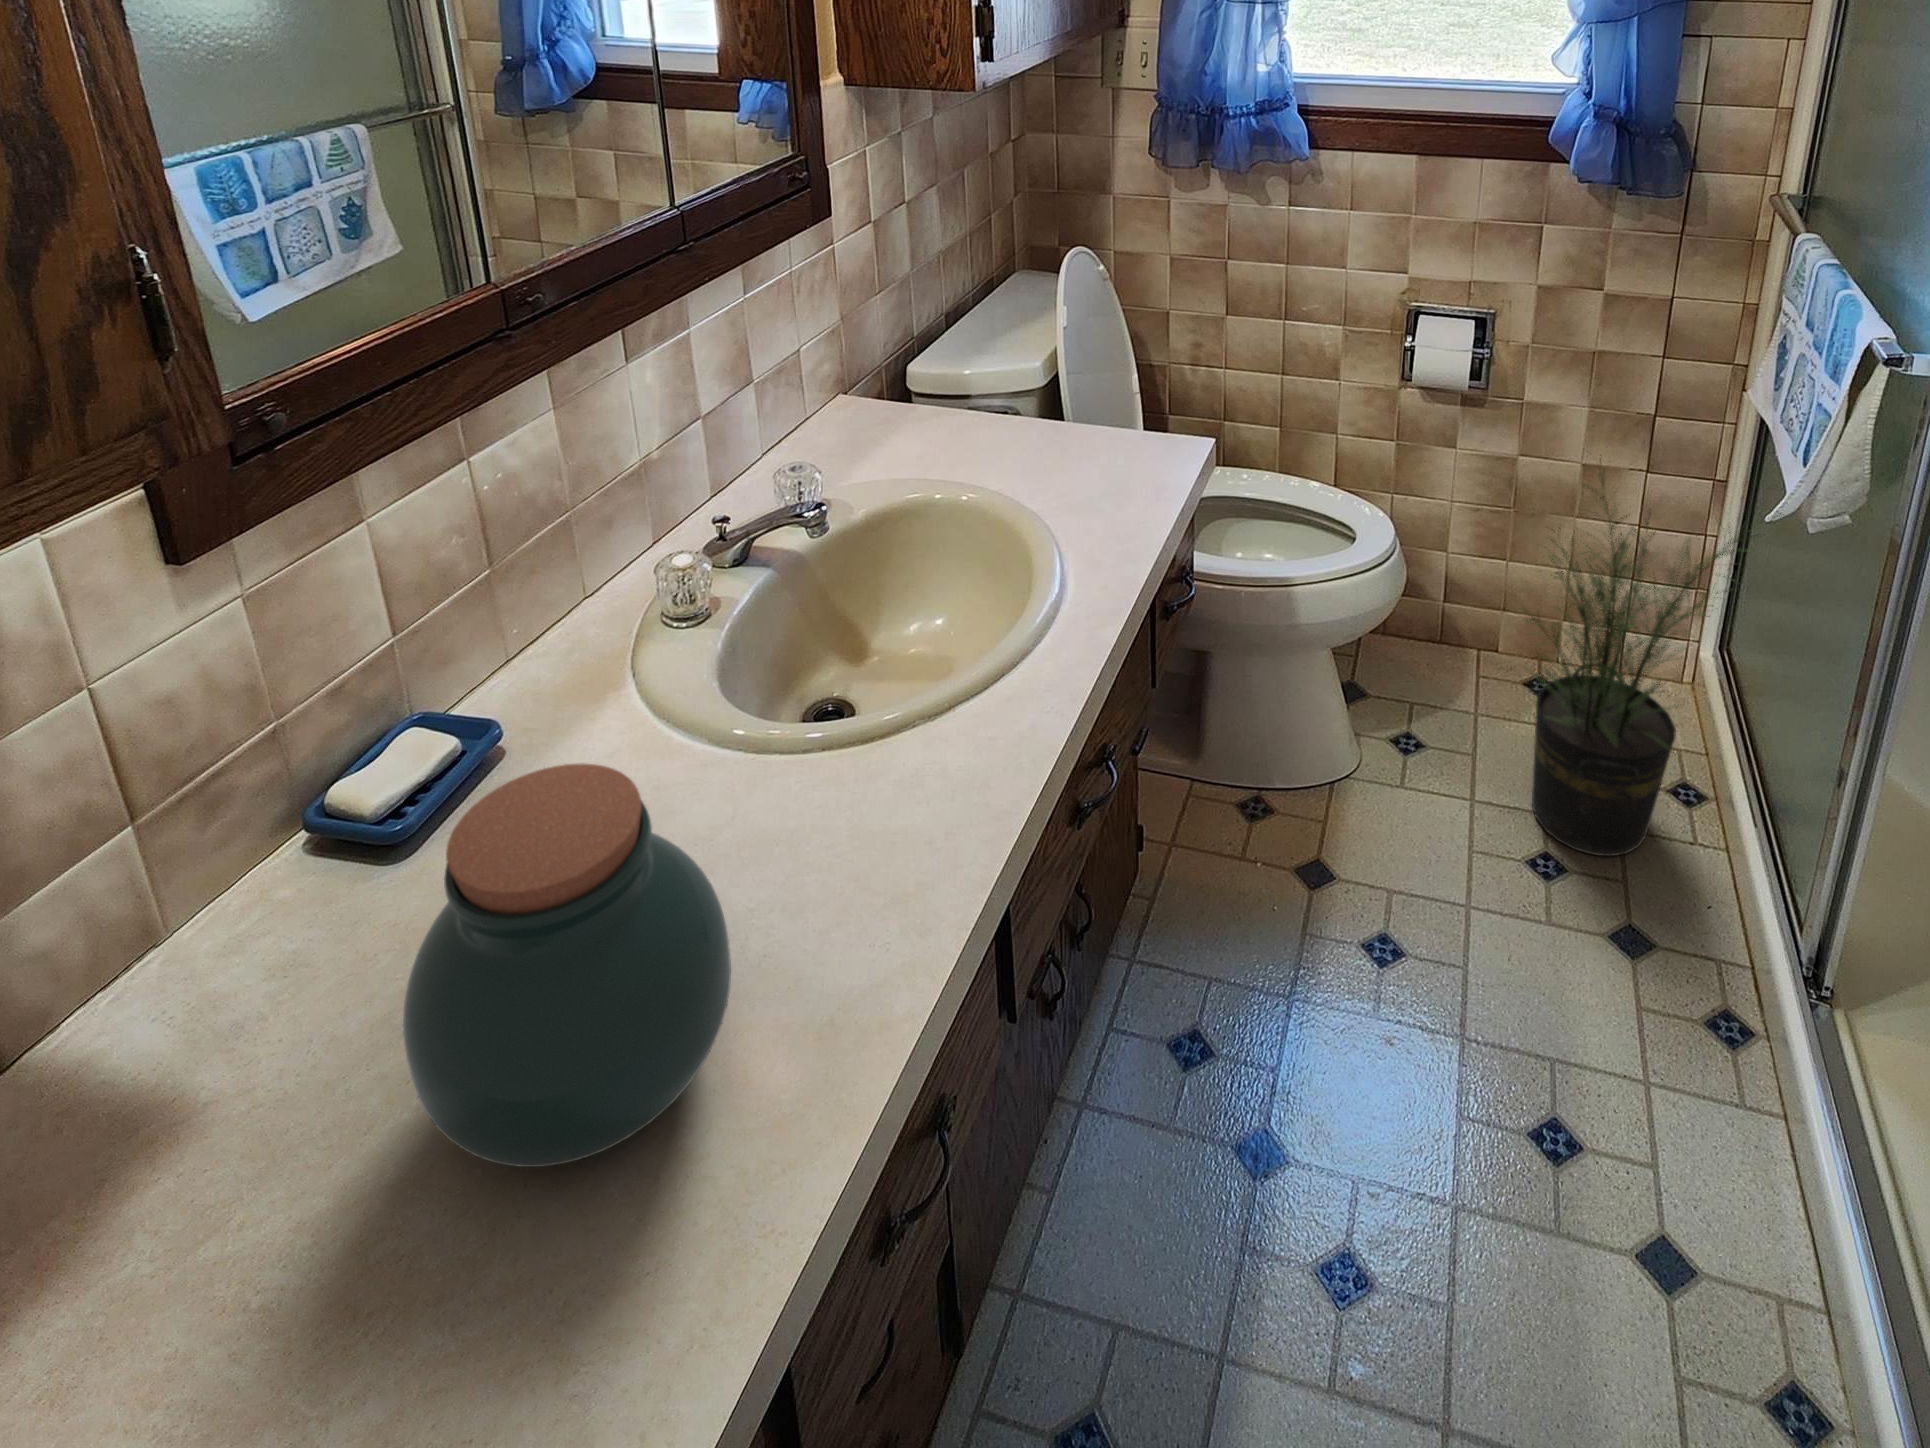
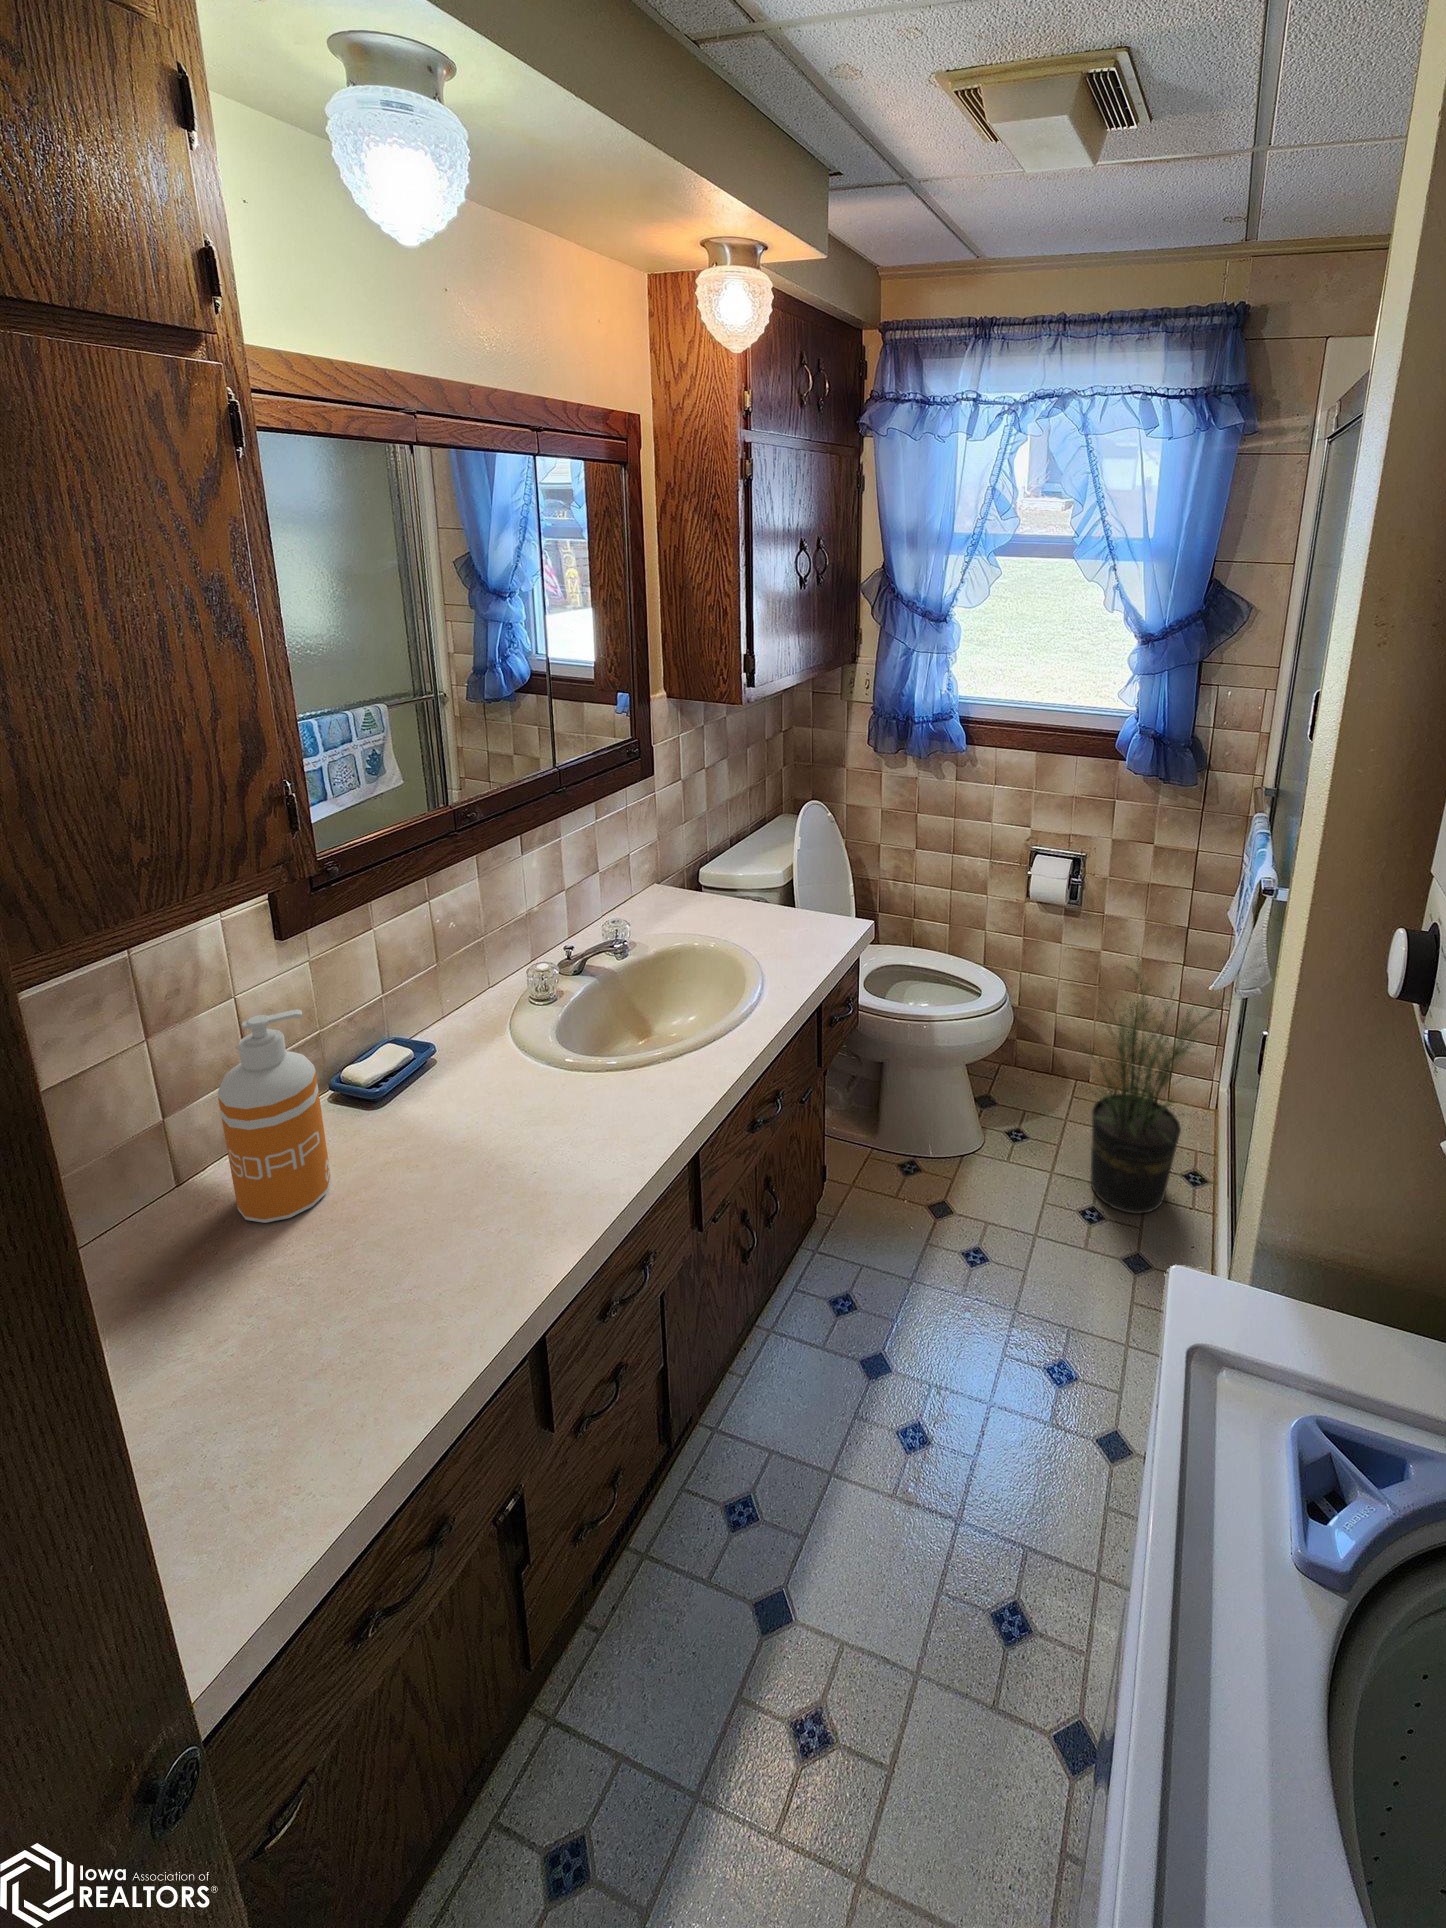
soap dispenser: none [55,721,318,1147] -> present [218,1010,331,1223]
jar: present [403,763,731,1167] -> none [374,1046,538,1240]

